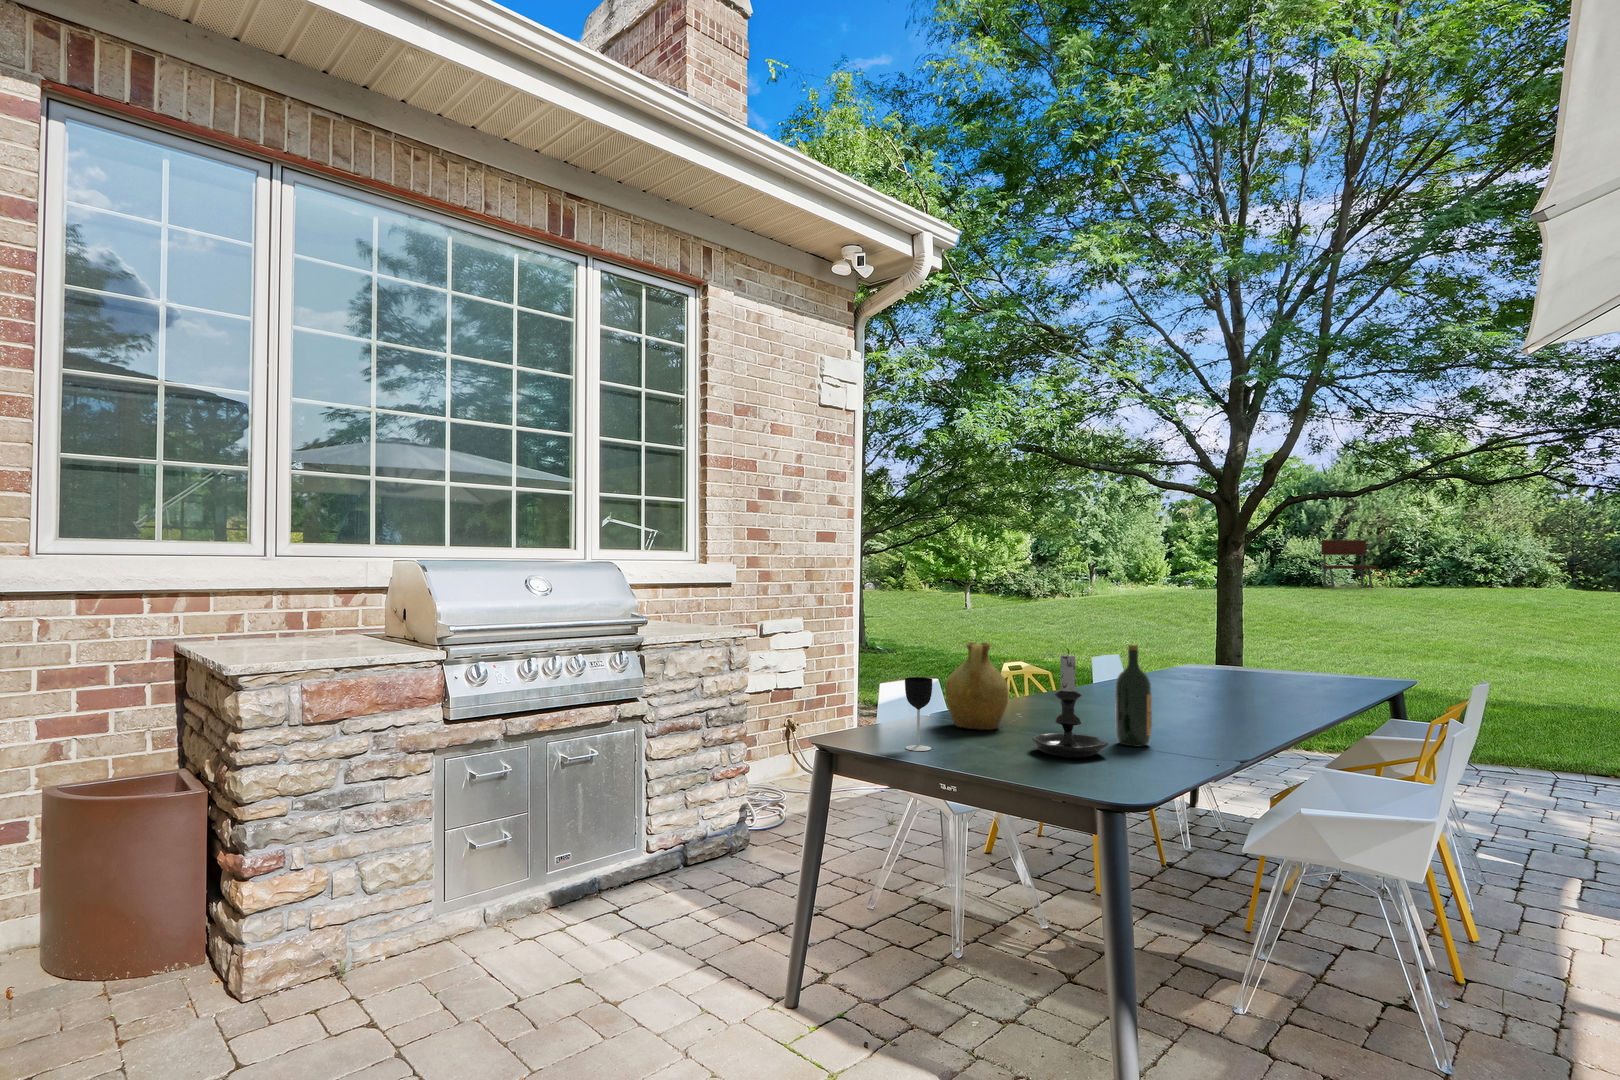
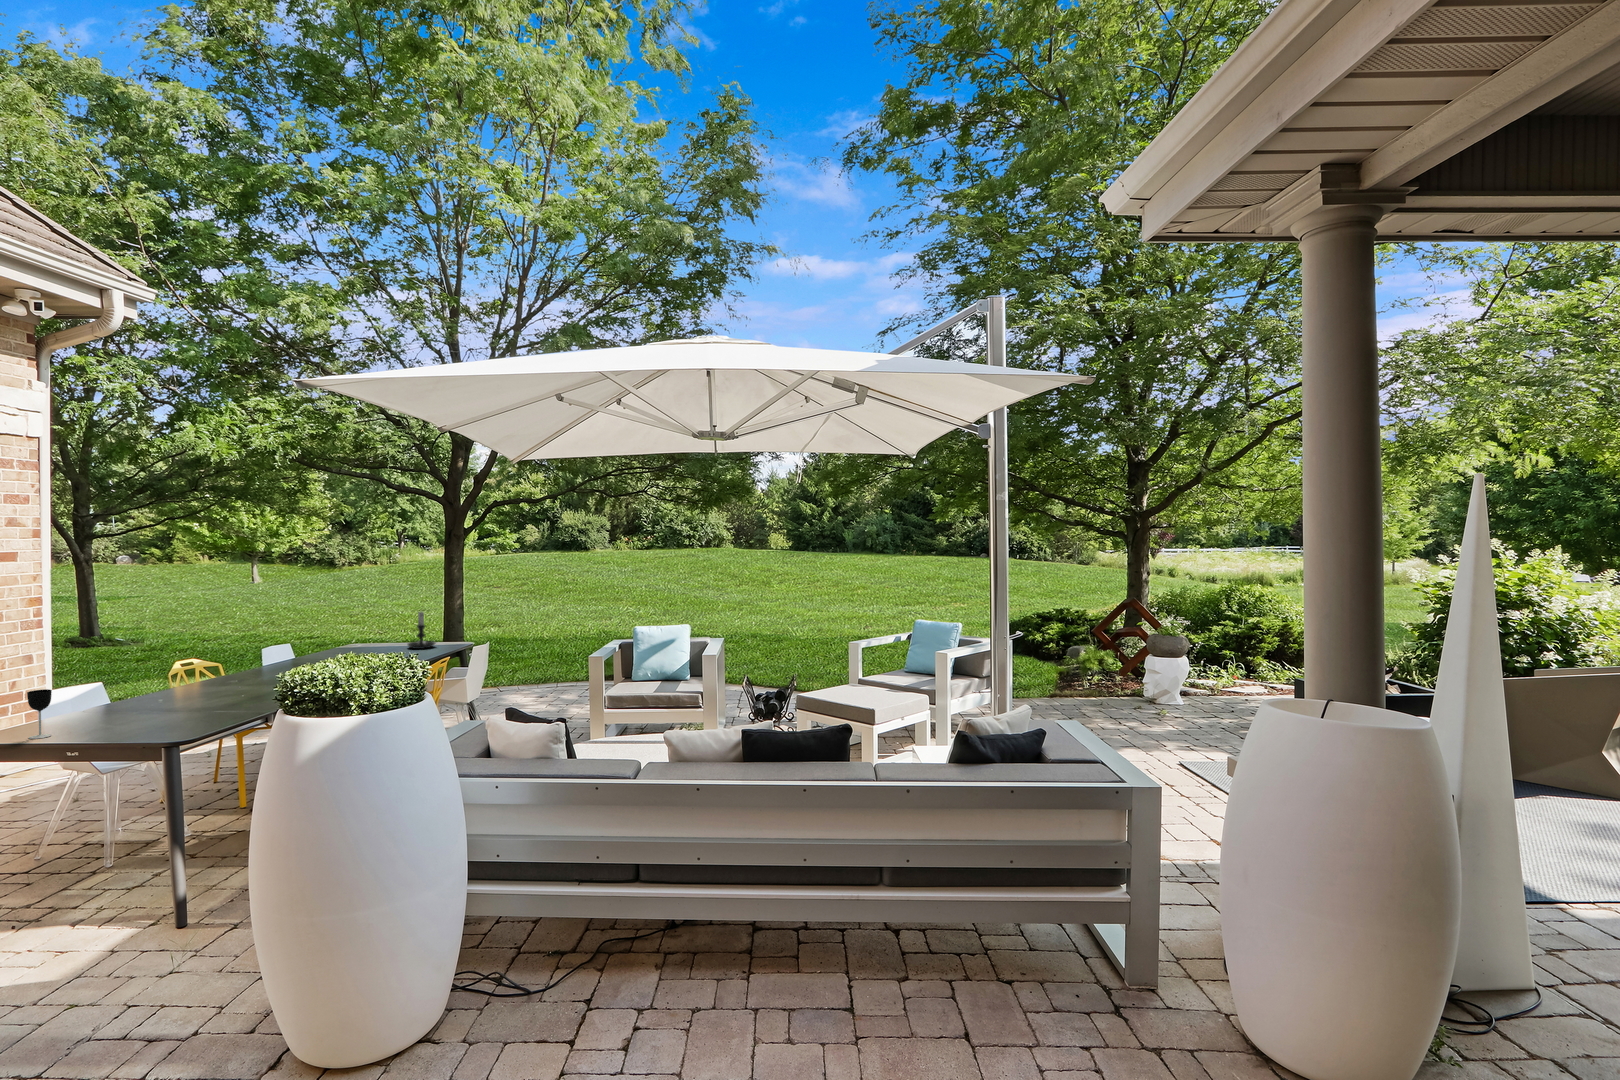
bench: present [1321,540,1378,587] -> none [586,513,625,550]
pitcher: present [945,642,1009,730] -> none [79,657,134,717]
wine bottle: present [1115,645,1152,747] -> none [206,652,231,714]
candle holder: present [1032,648,1108,758] -> present [408,611,436,649]

